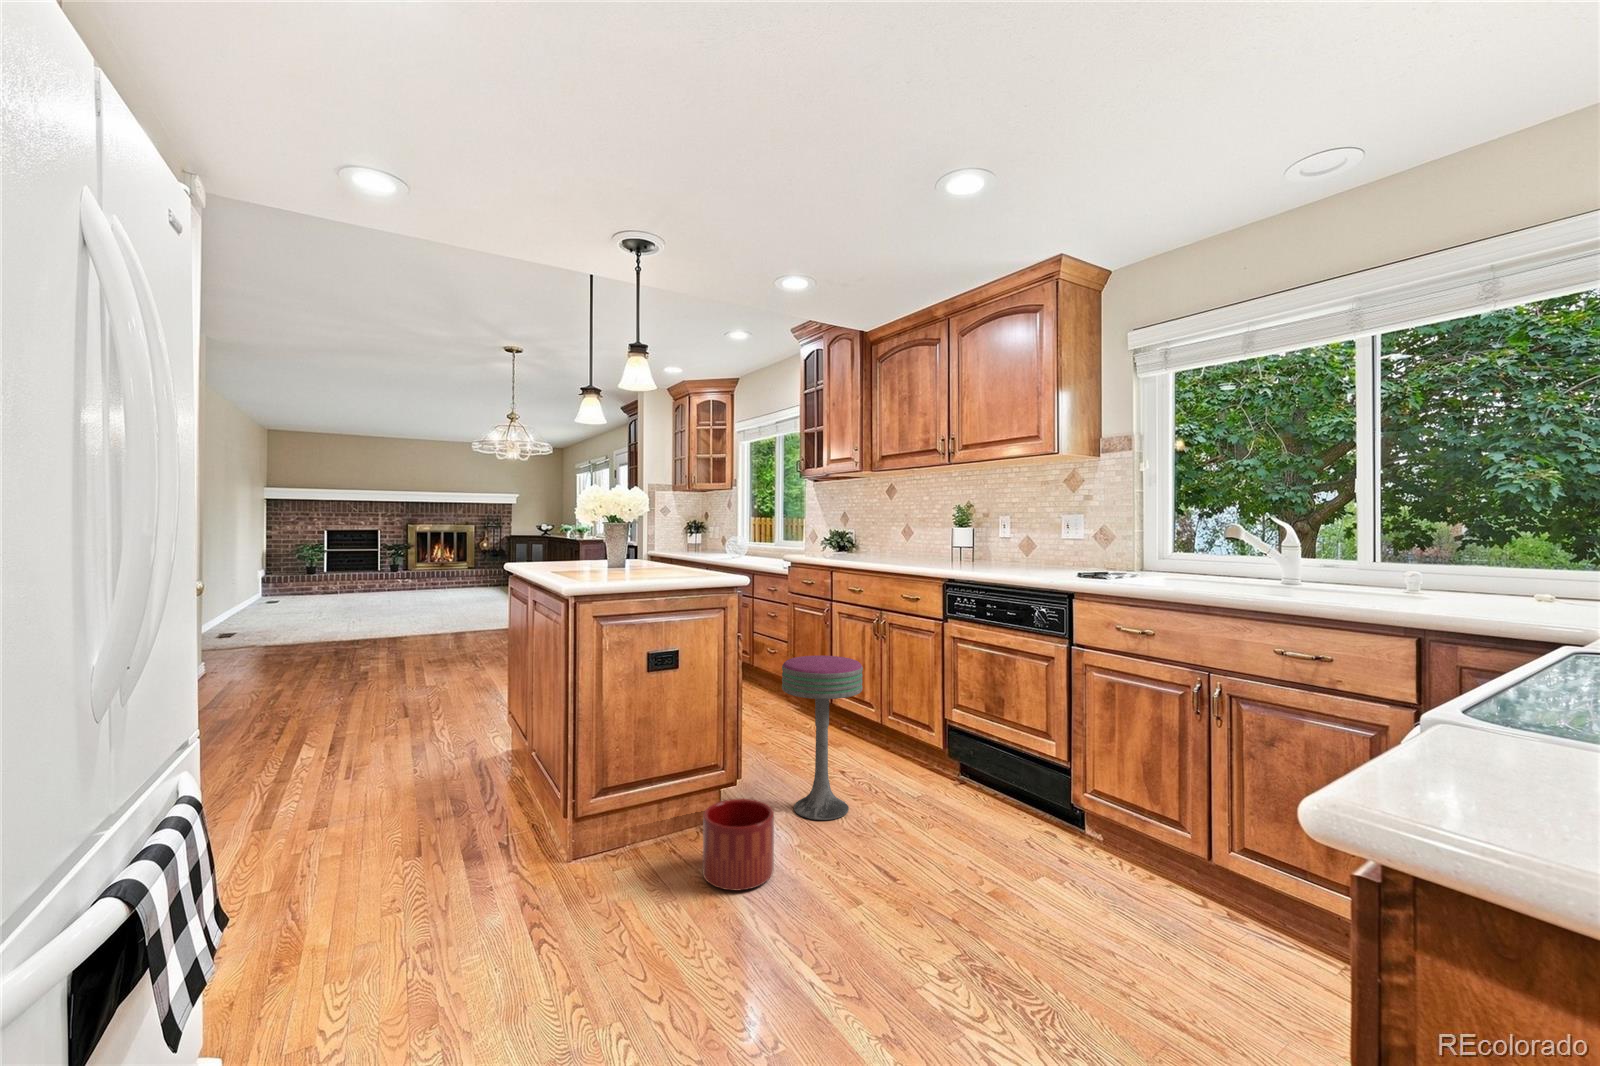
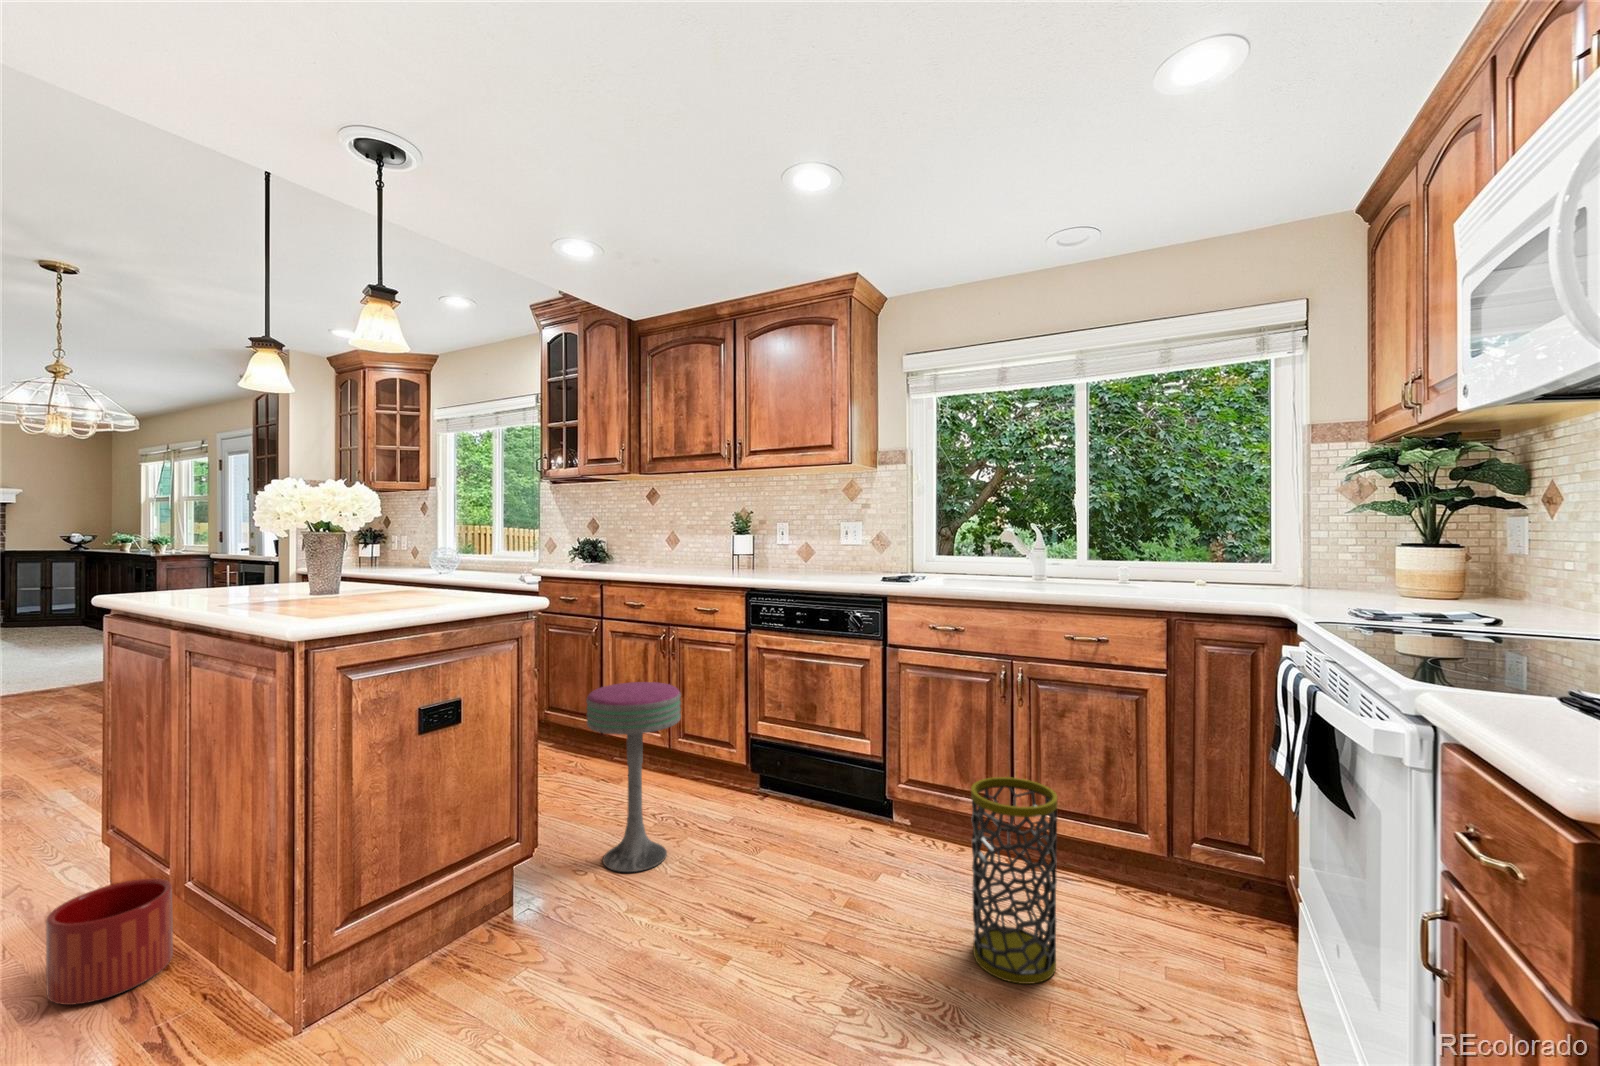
trash can: none [1102,789,1204,1019] -> present [971,777,1058,984]
planter: present [703,799,774,890] -> present [46,879,173,1005]

